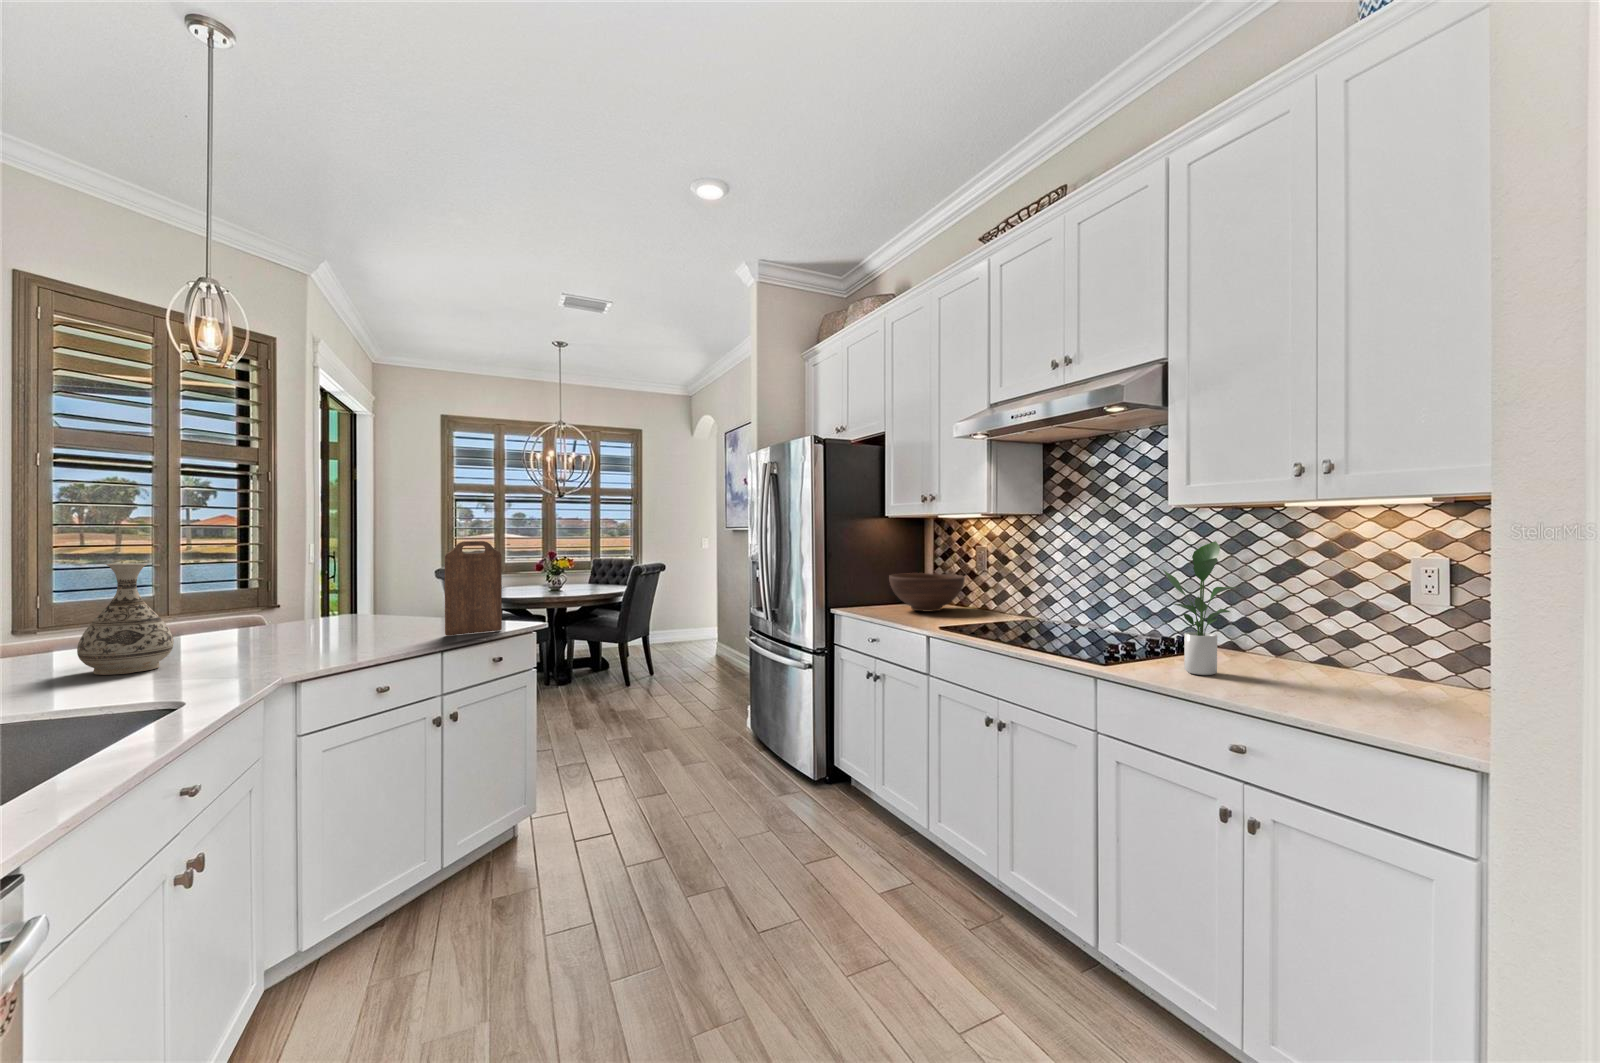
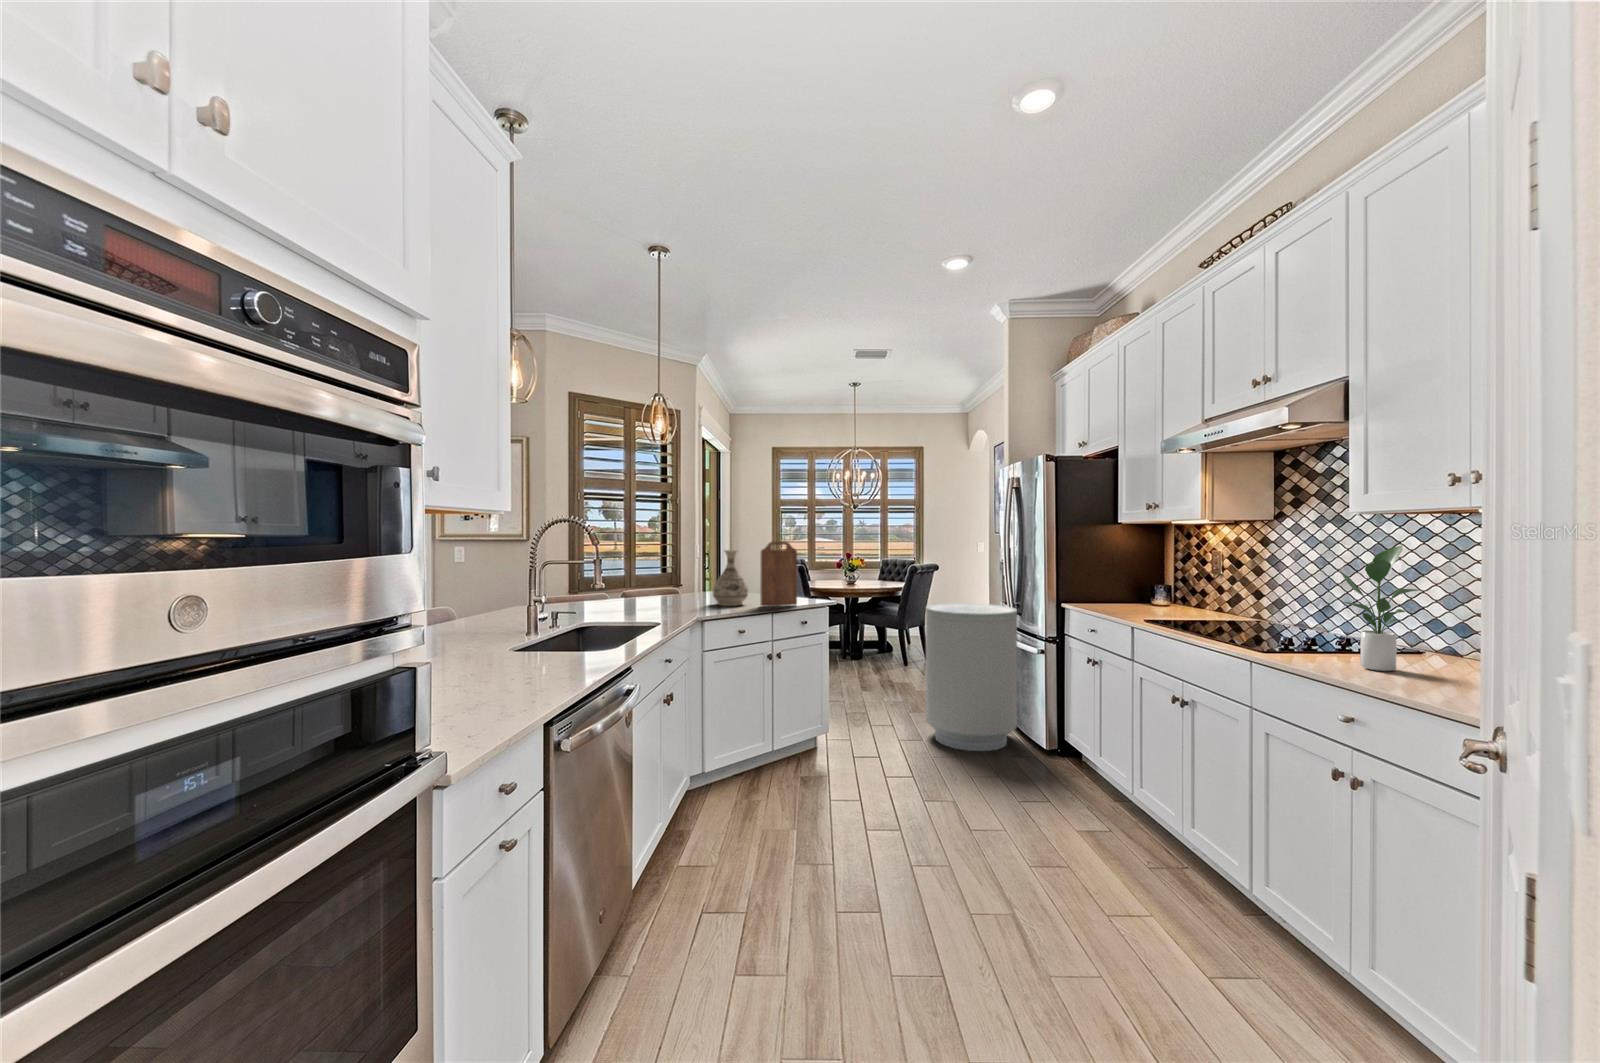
vase: present [77,563,174,675] -> present [713,550,748,606]
fruit bowl: present [889,573,965,612] -> none [1118,575,1195,610]
trash can: none [671,612,778,792] -> present [926,603,1017,751]

